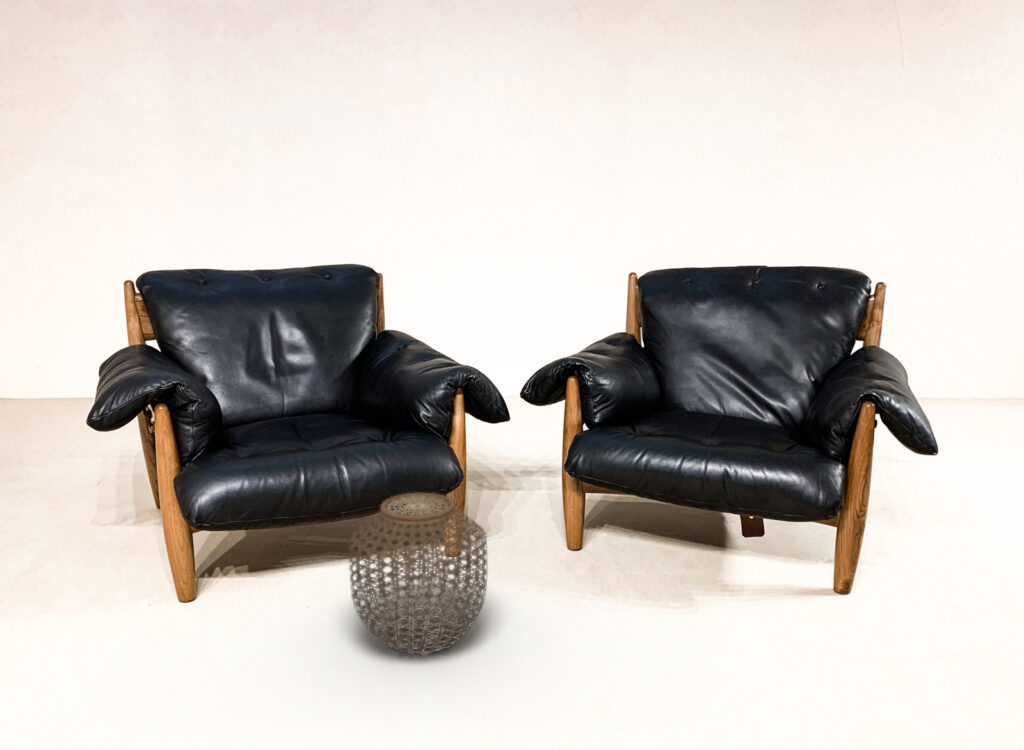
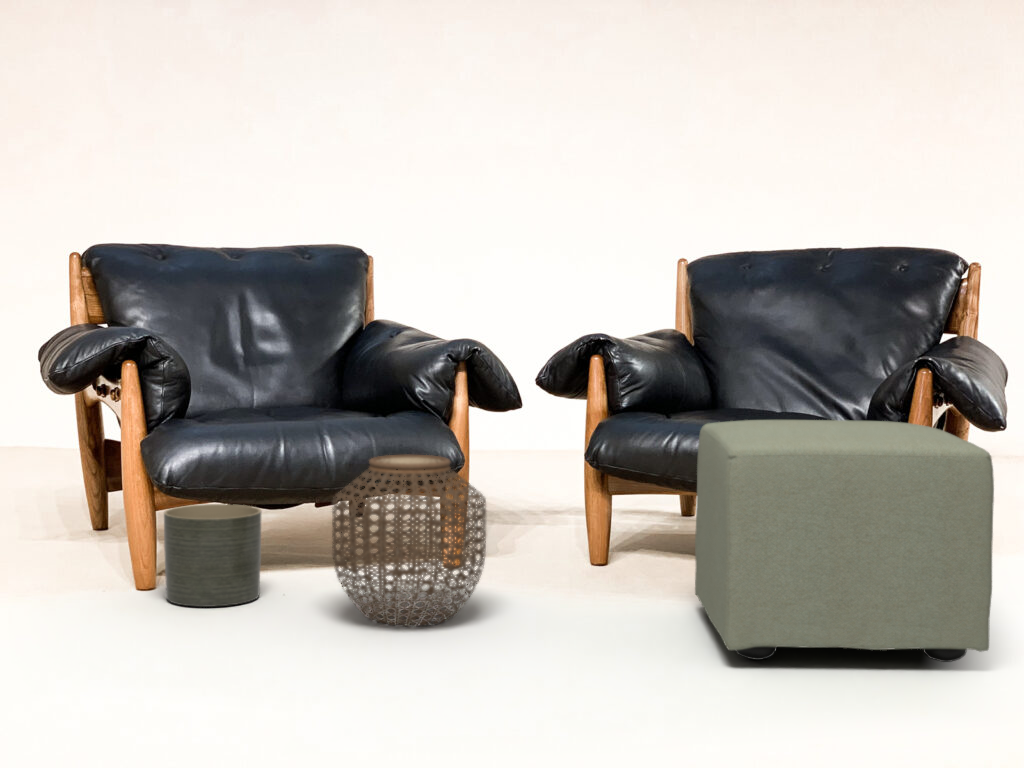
ottoman: none [667,456,966,705] -> present [695,420,994,662]
planter: none [200,524,289,628] -> present [164,504,261,607]

